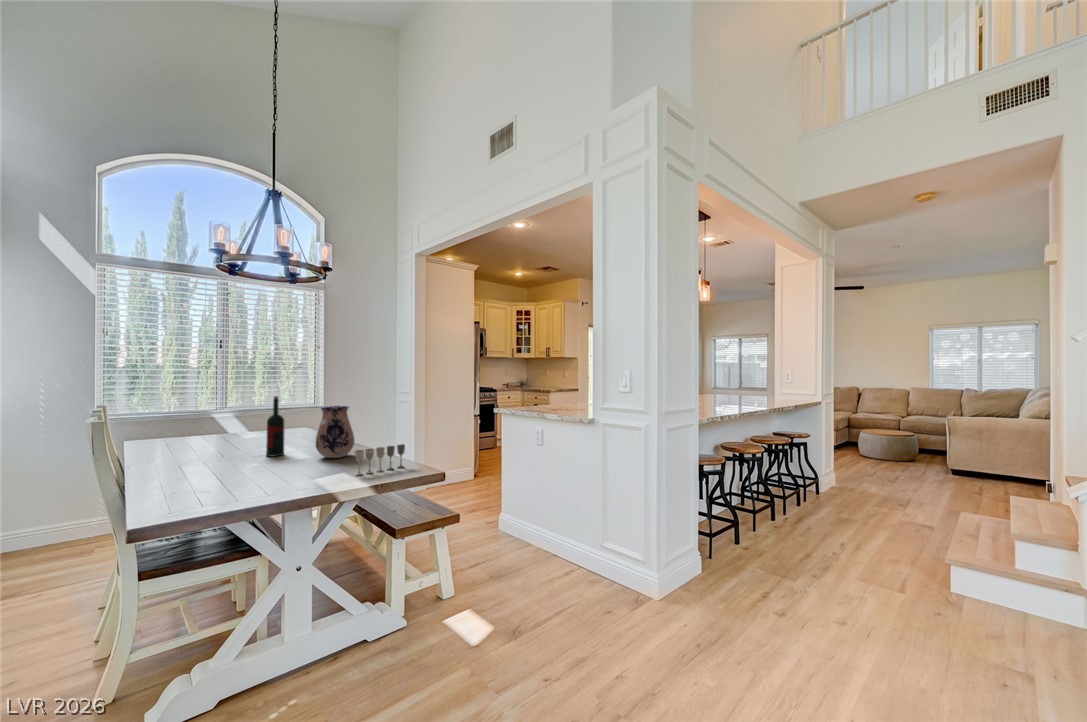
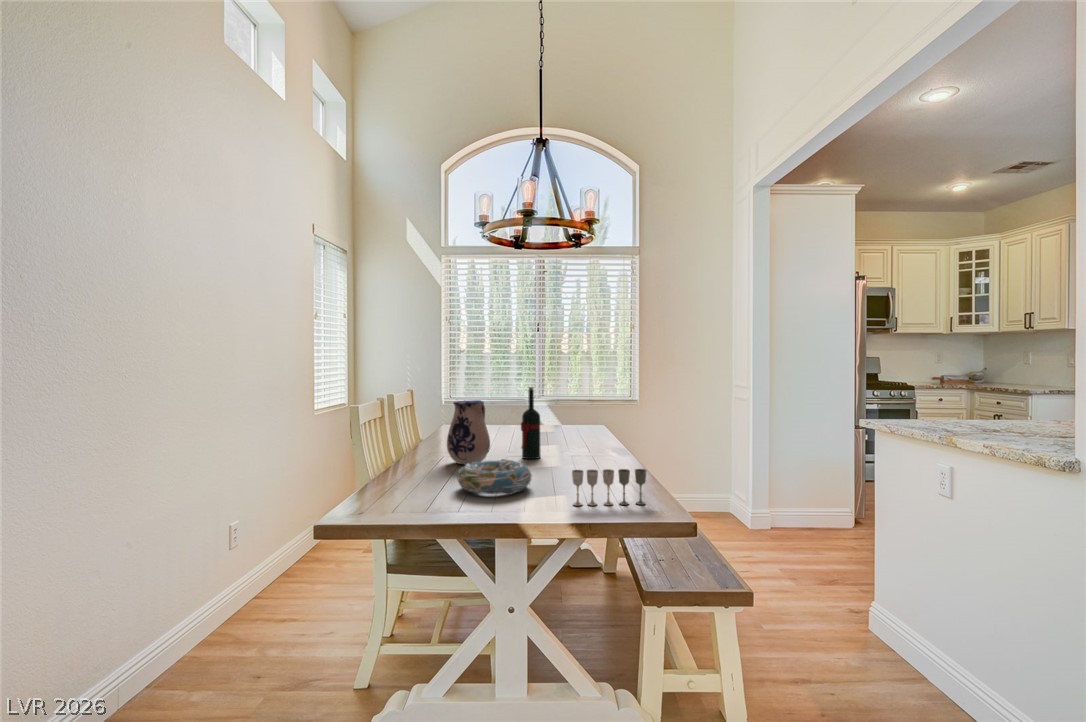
ceramic pitcher: present [316,406,354,458] -> present [447,400,490,465]
decorative bowl: none [238,454,311,483] -> present [457,459,532,495]

